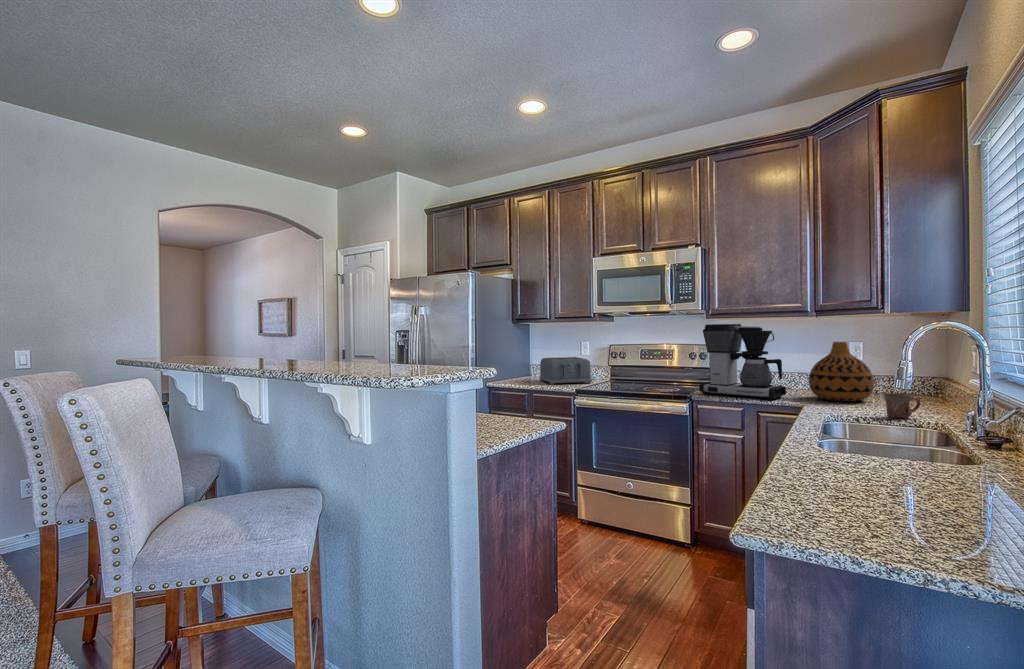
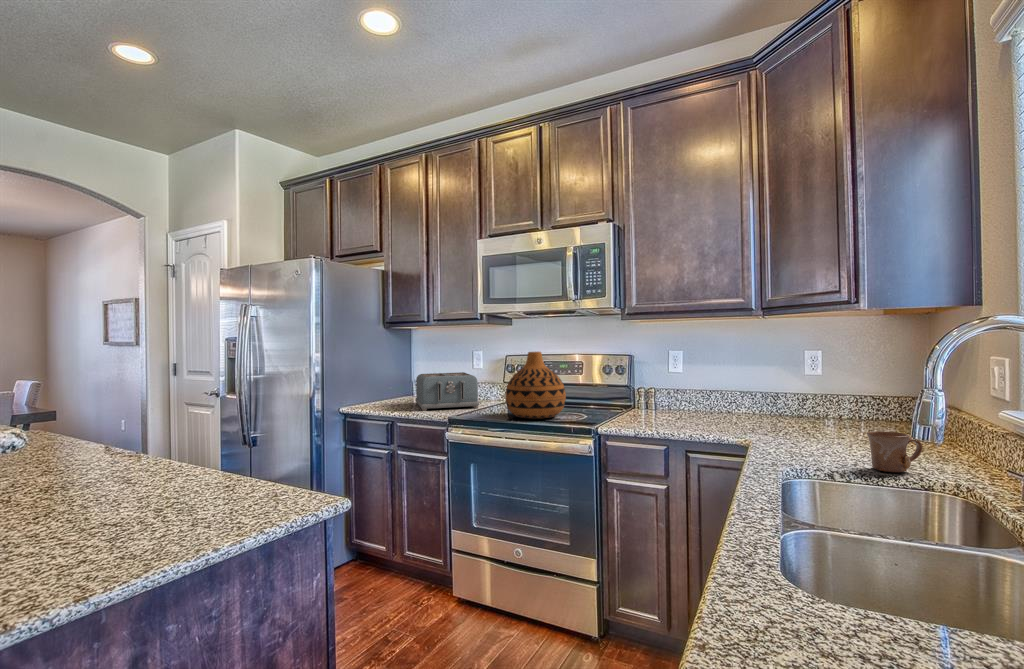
coffee maker: present [699,324,786,400] -> none [609,327,725,436]
vase: present [809,342,874,401] -> present [505,352,566,419]

